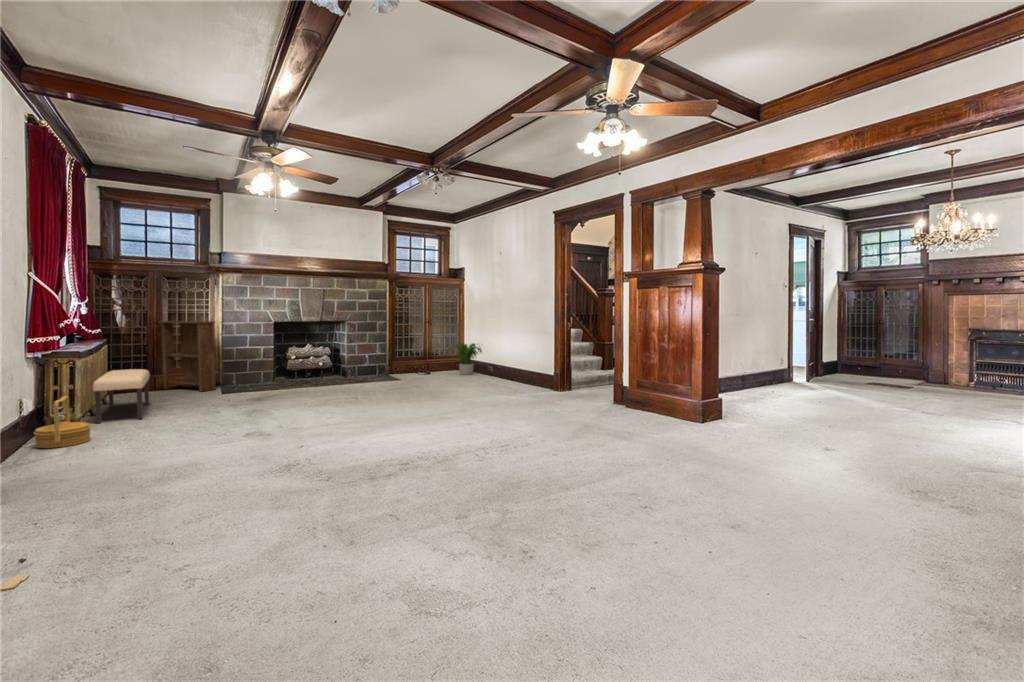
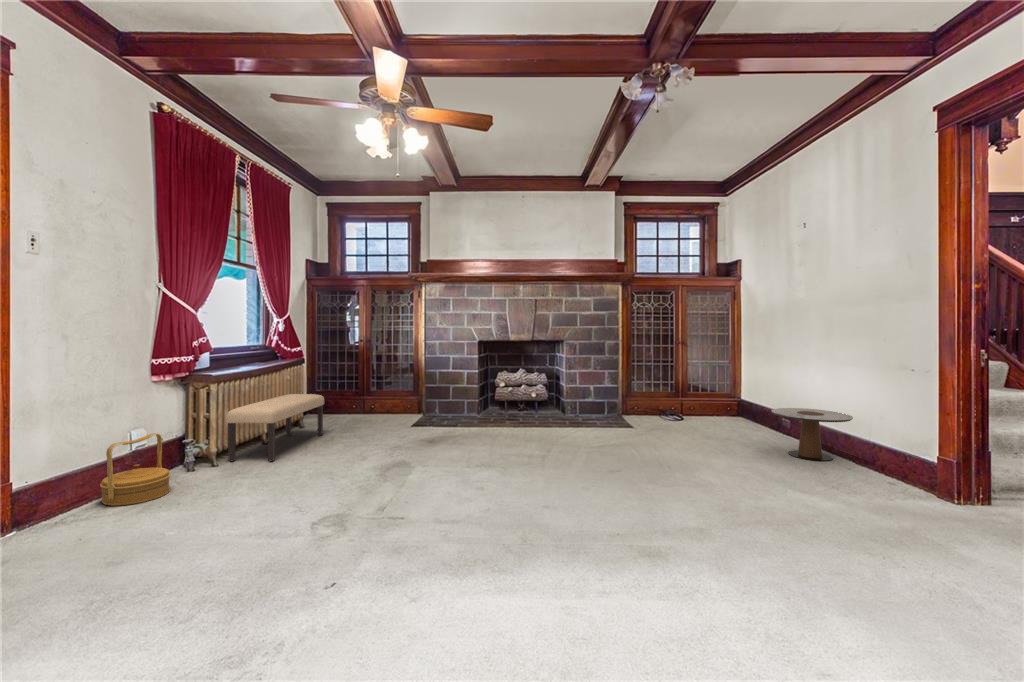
bookshelf: present [161,321,216,391] -> none [371,339,412,421]
potted plant: present [453,343,482,375] -> none [707,372,776,427]
side table: none [484,359,520,384] -> present [772,408,853,461]

